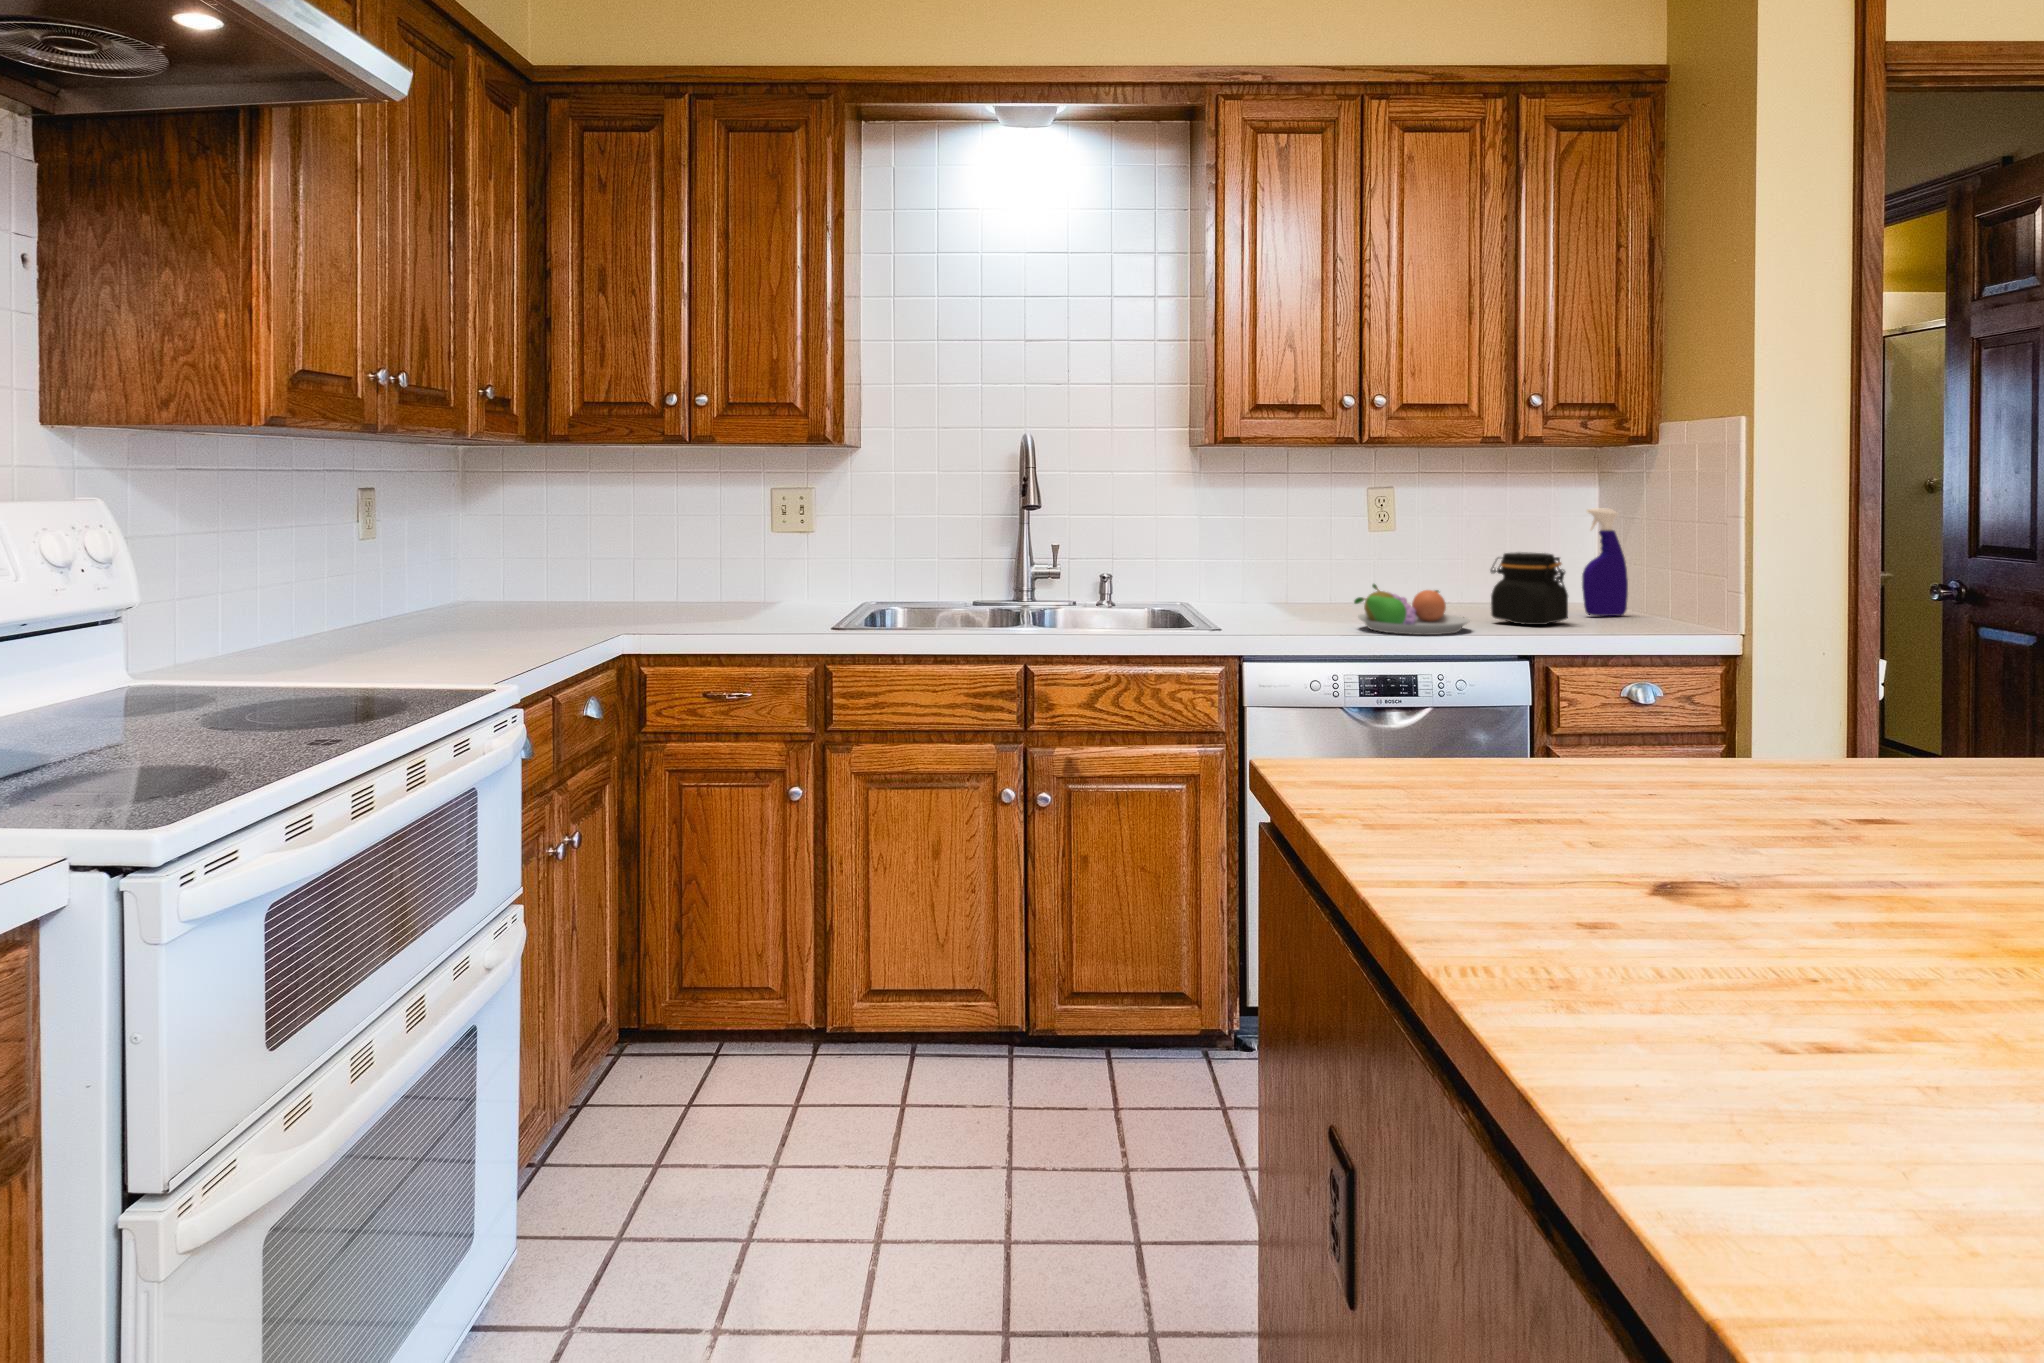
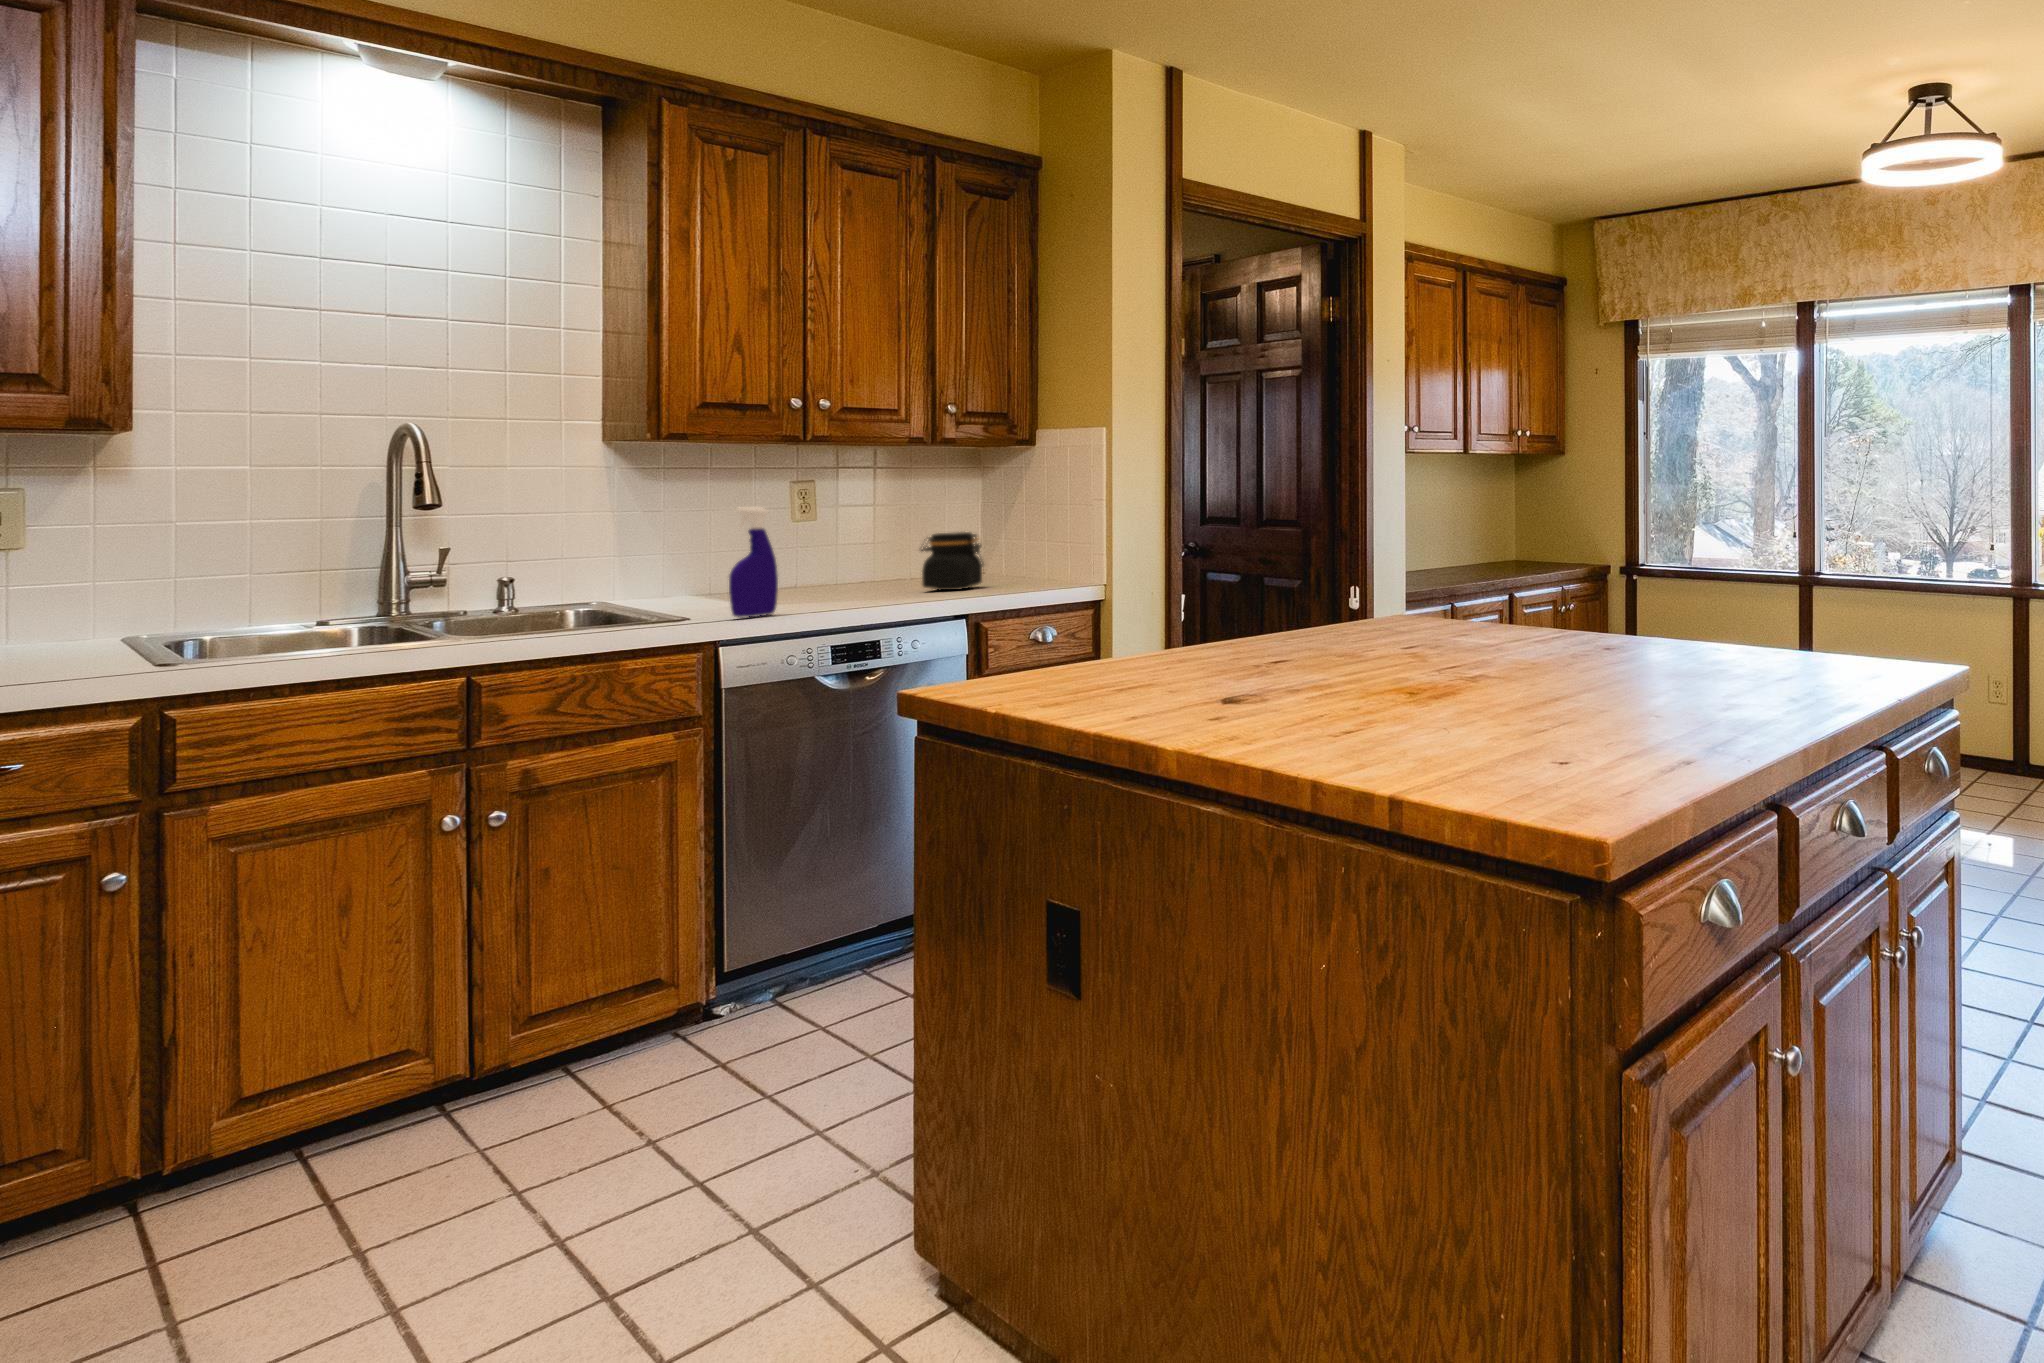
spray bottle: present [1582,508,1628,616] -> present [729,507,778,618]
fruit bowl: present [1354,584,1470,635] -> none [816,566,917,605]

